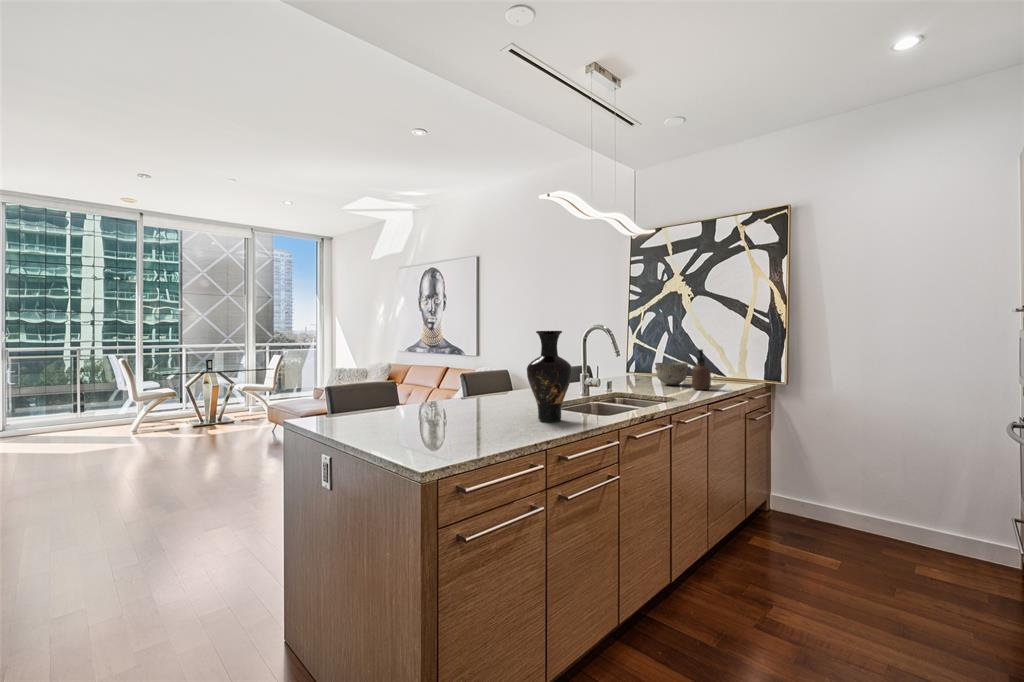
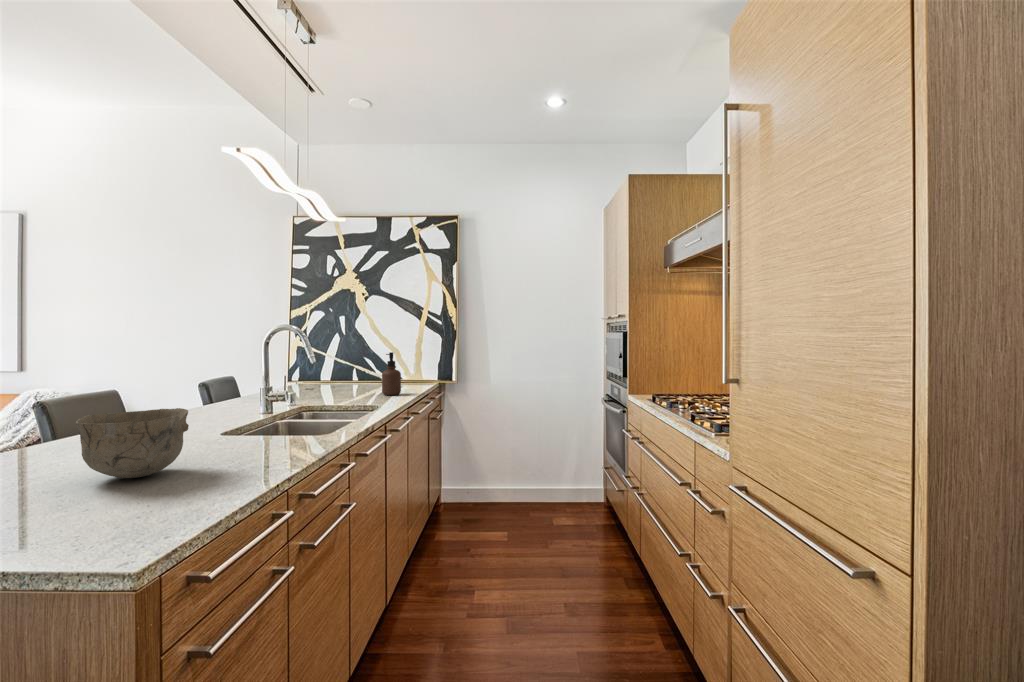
vase: present [527,331,572,422] -> none [227,331,294,453]
bowl: present [655,362,688,385] -> present [76,408,189,478]

